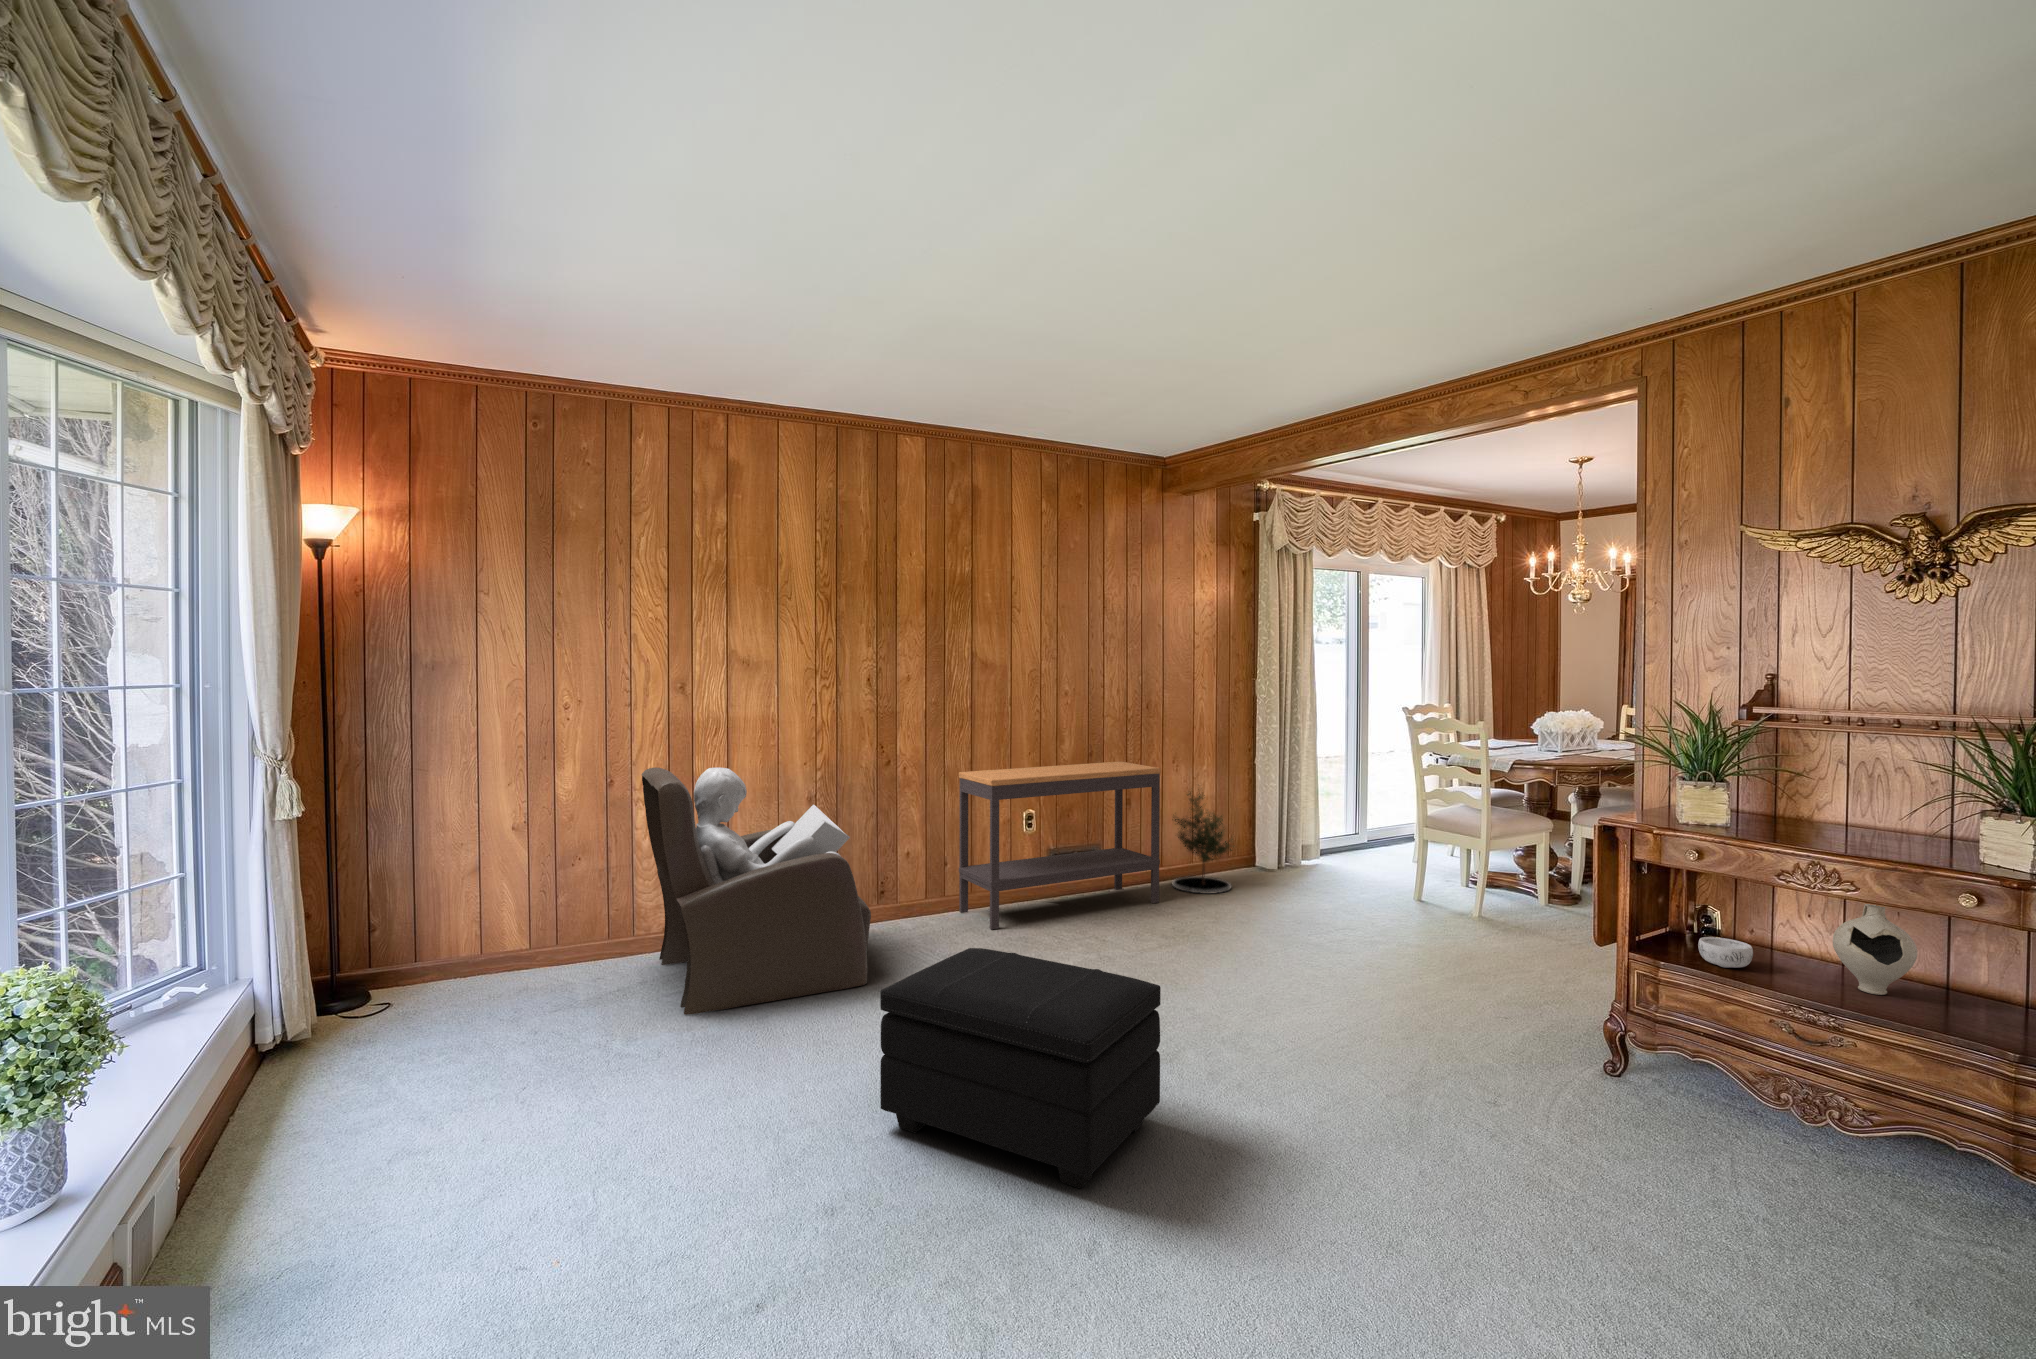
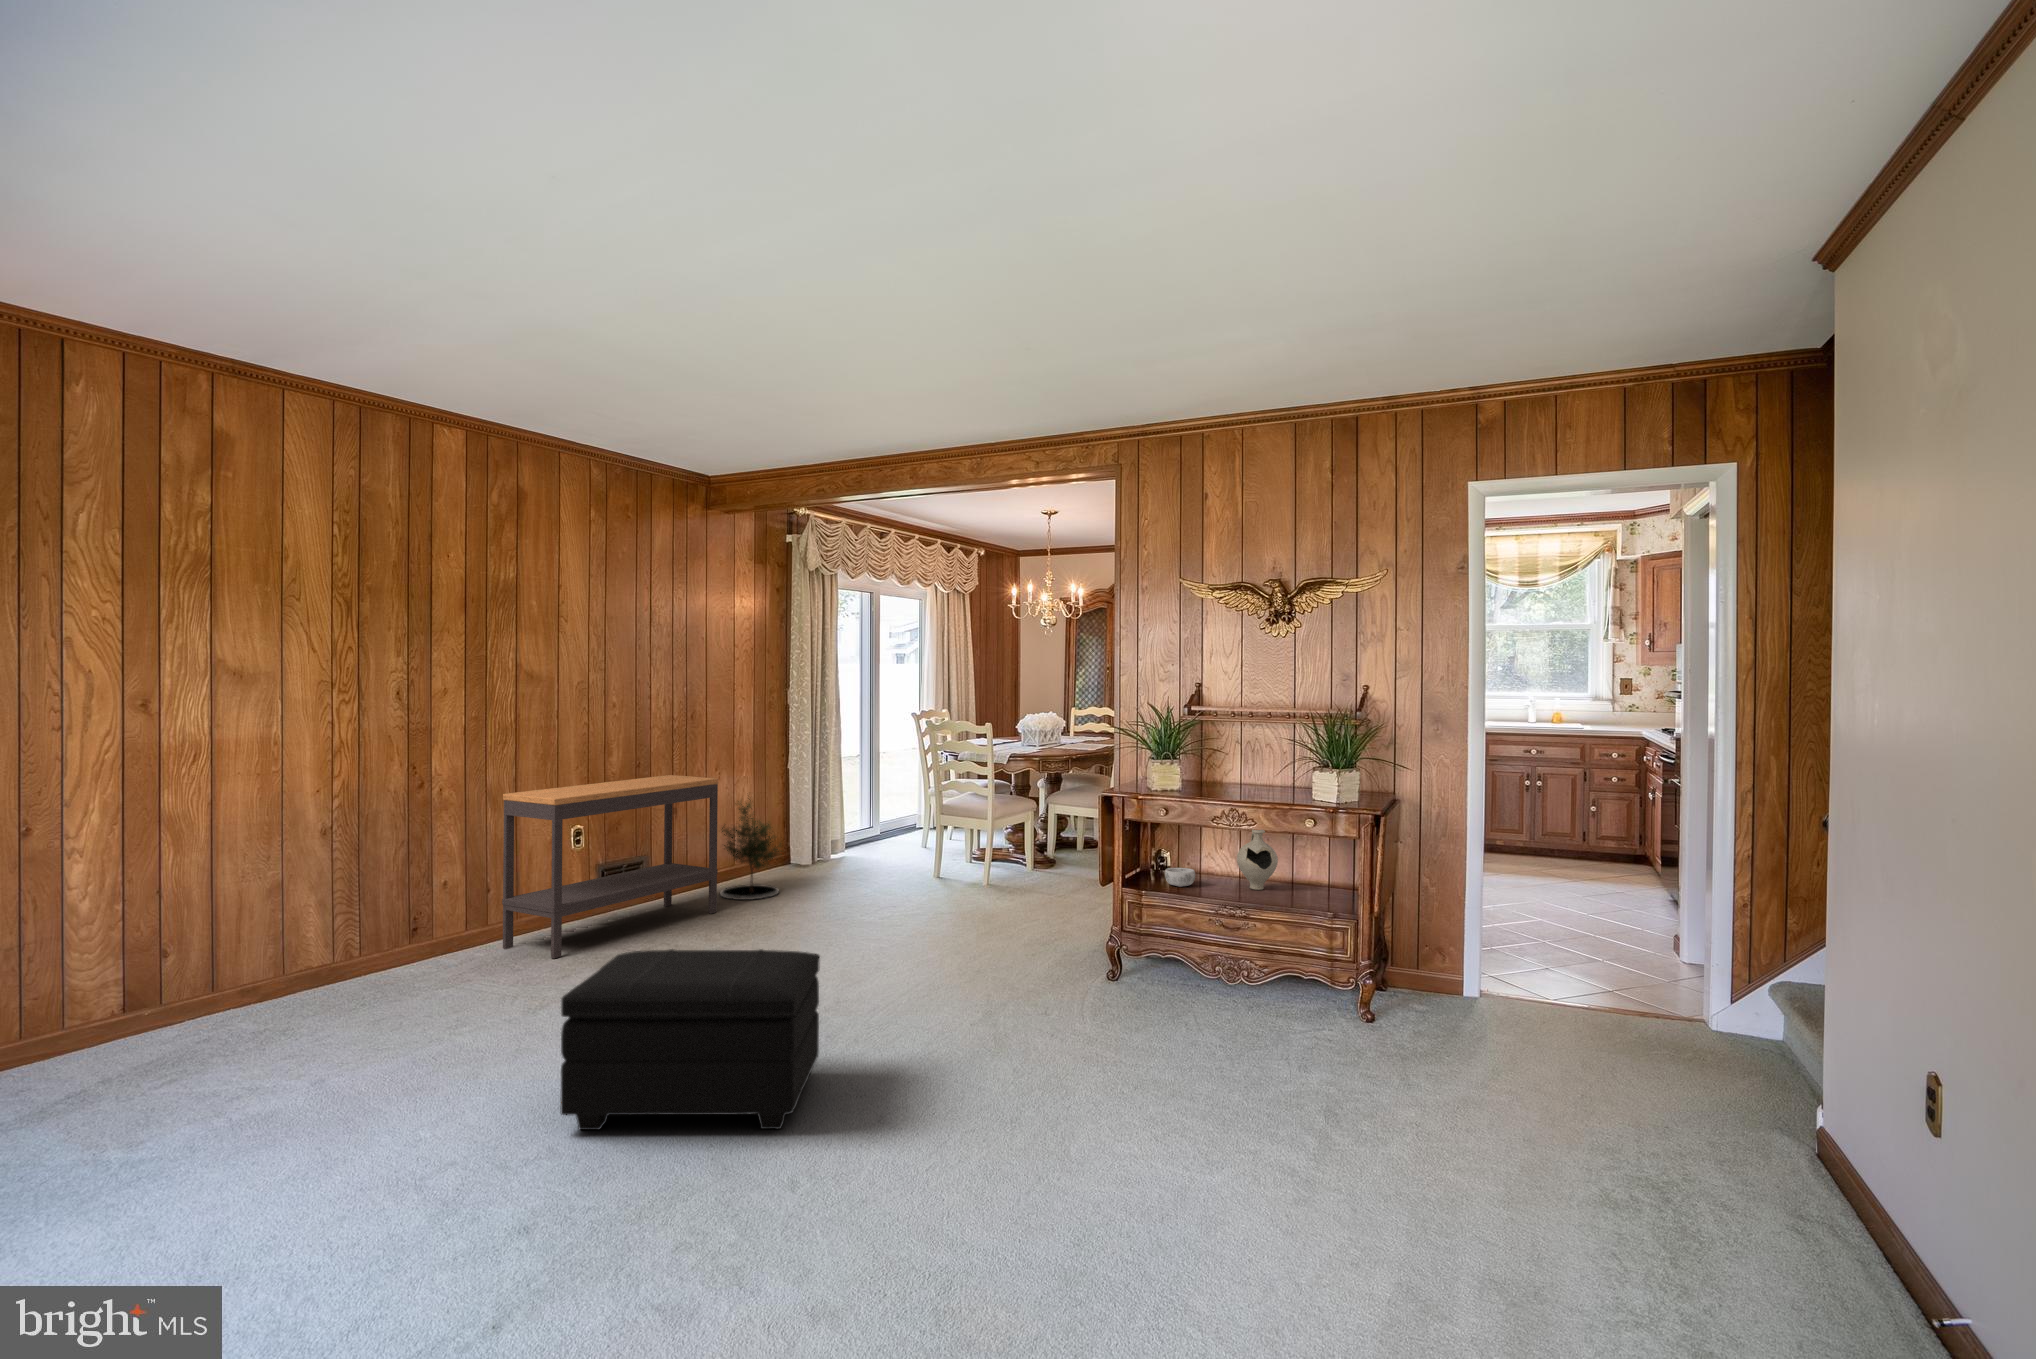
armchair: present [642,767,871,1015] -> none [100,800,443,1097]

